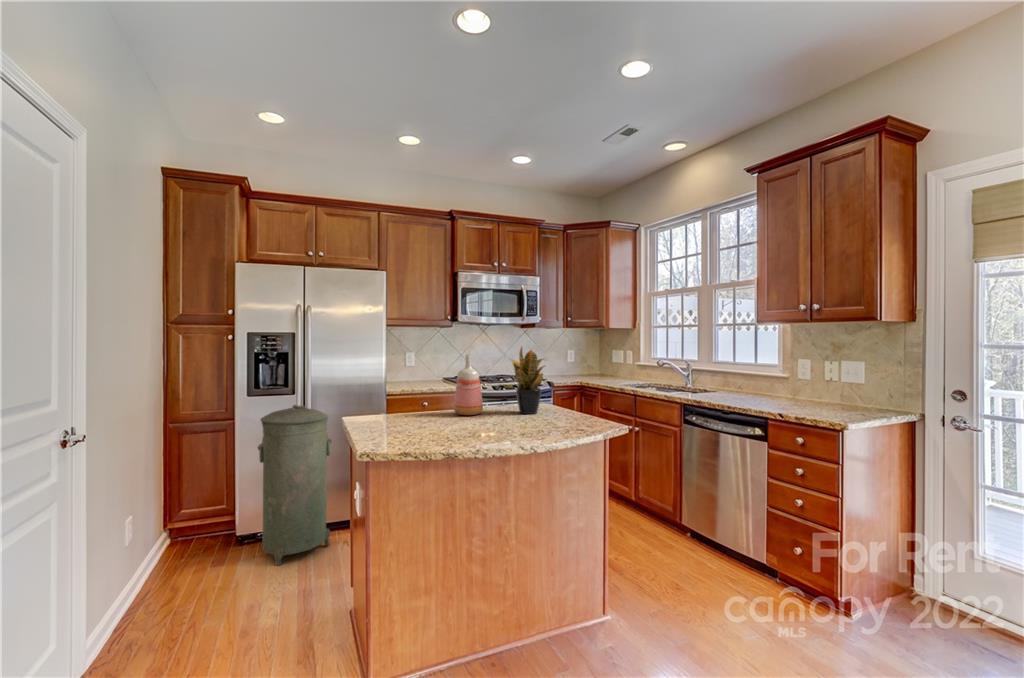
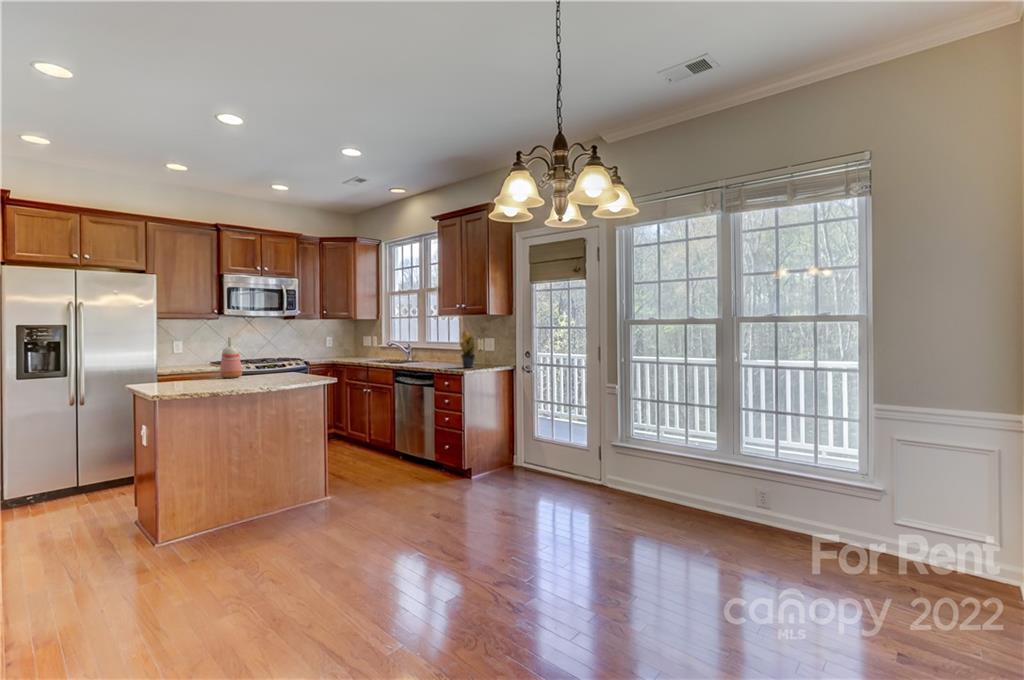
potted plant: present [510,347,545,414] -> present [459,331,476,368]
trash can: present [258,405,332,566] -> none [36,383,109,510]

